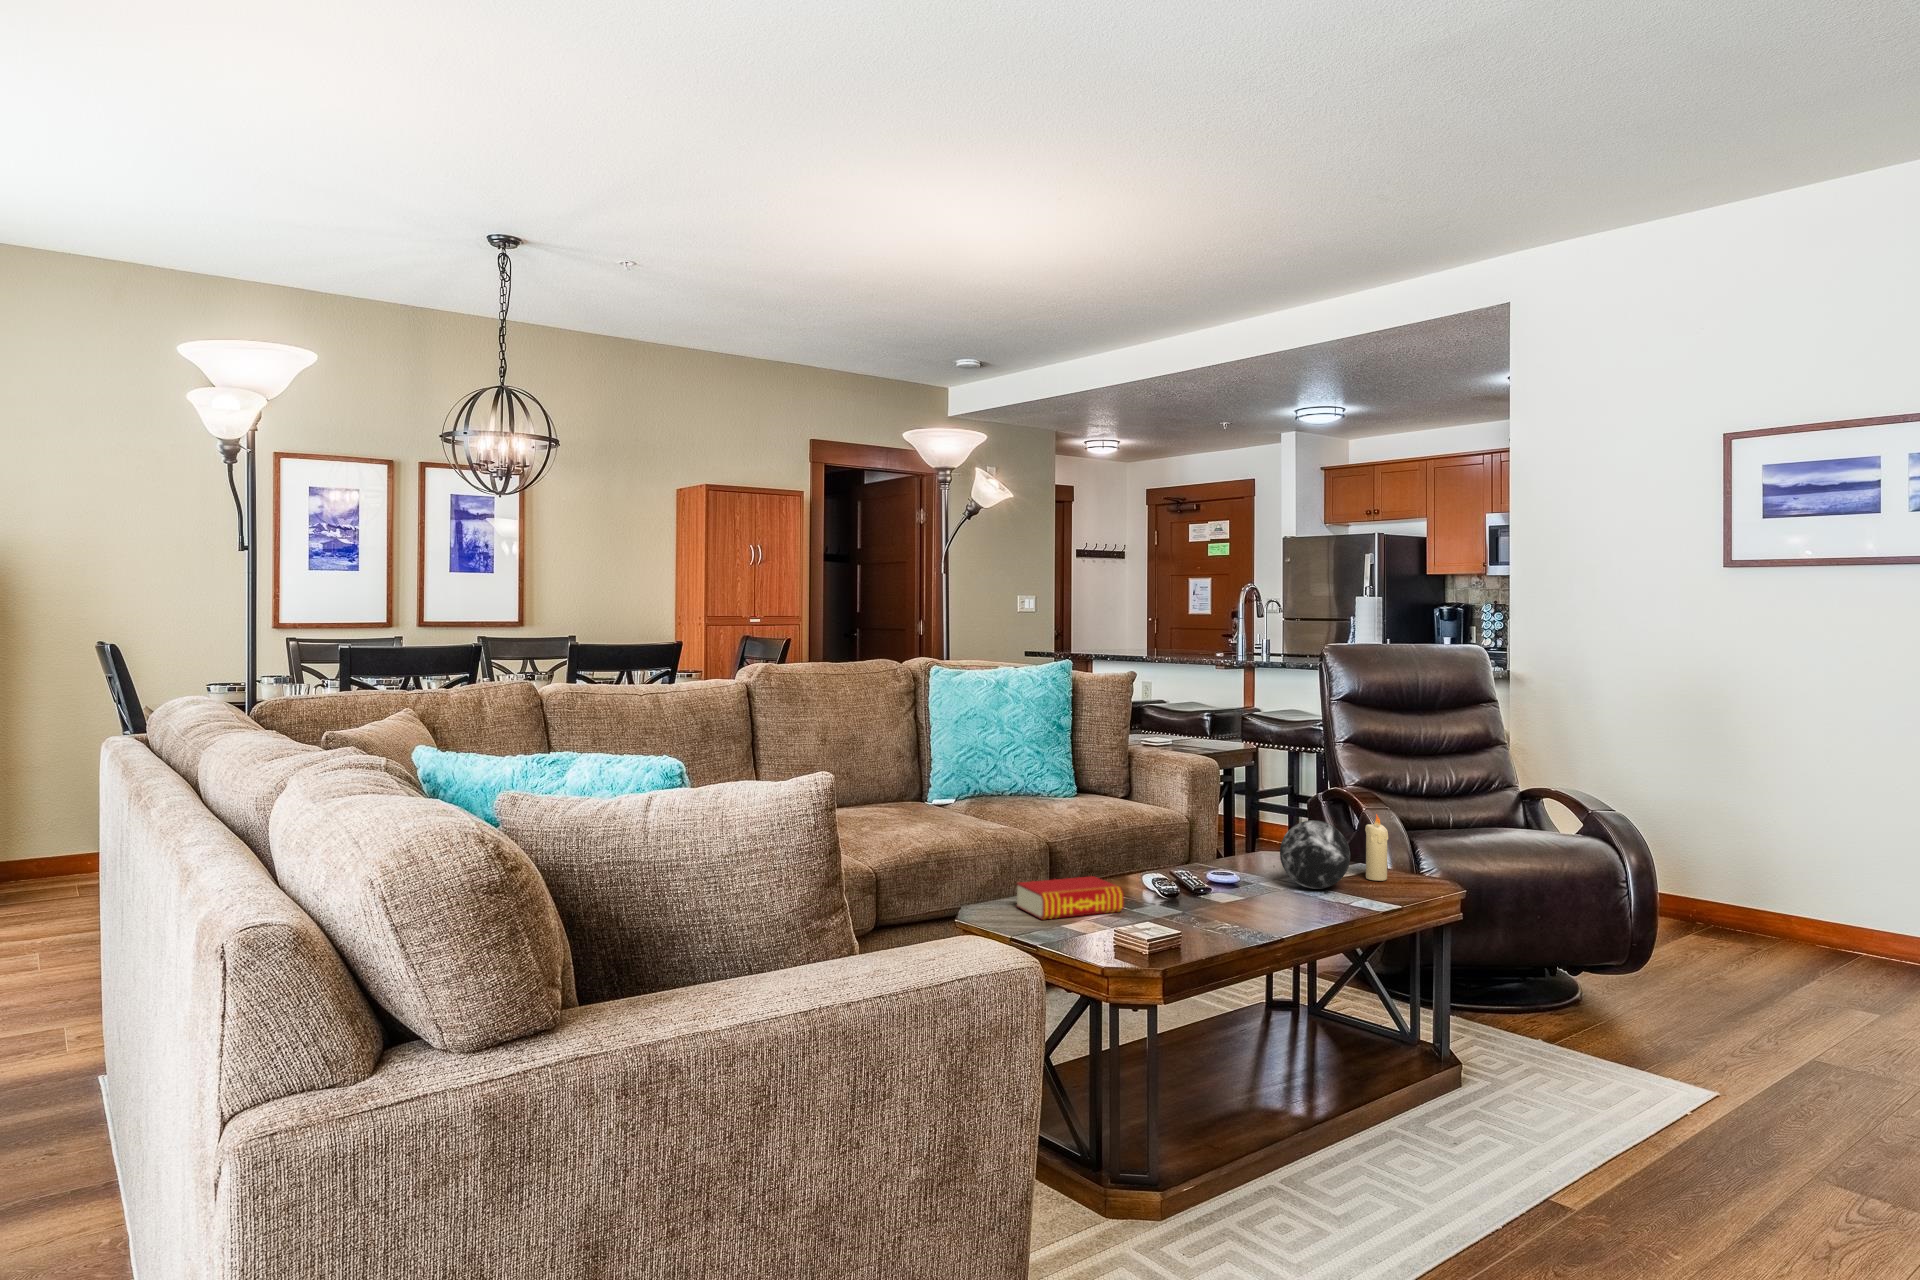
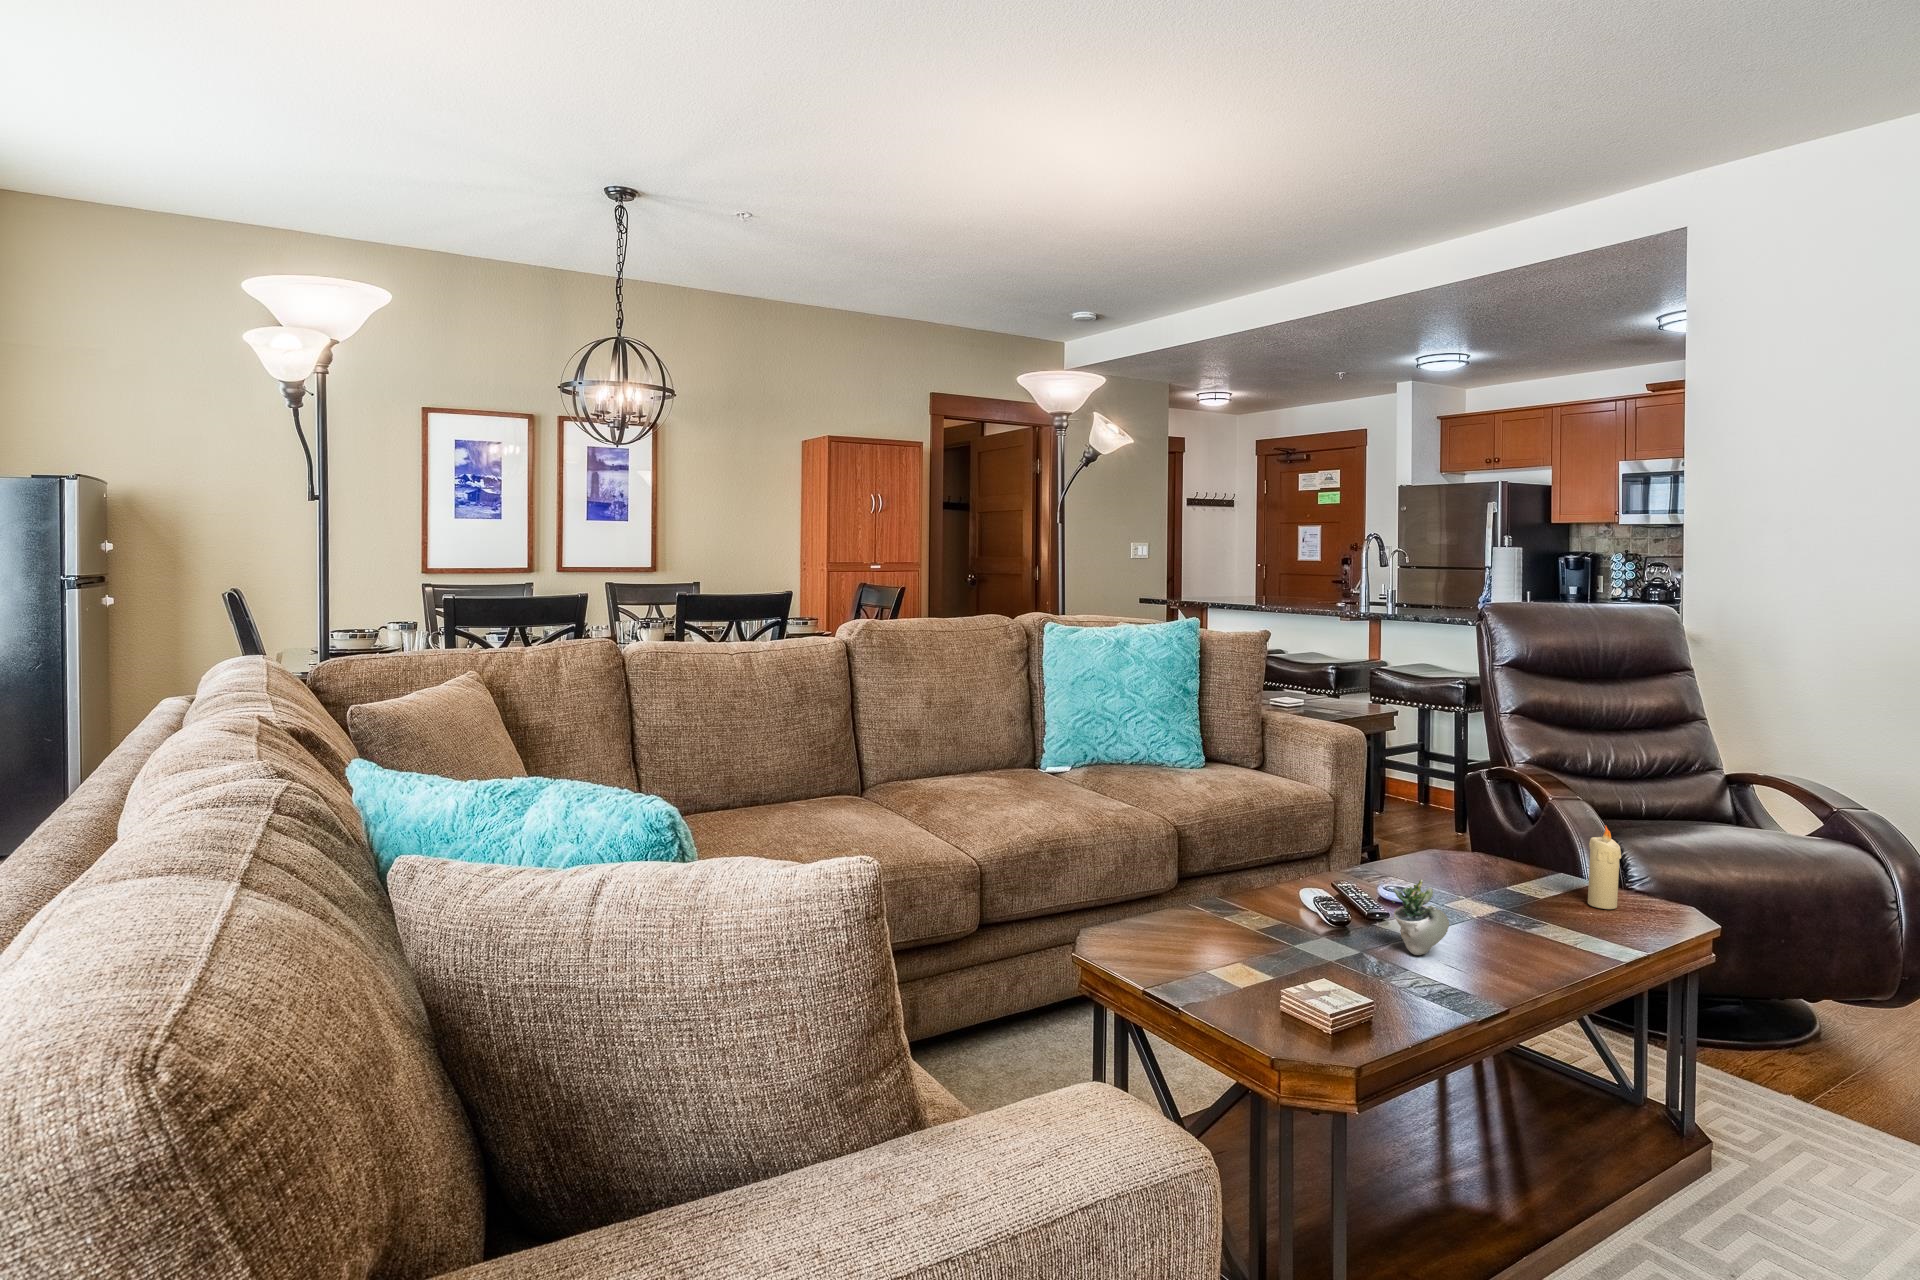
decorative orb: present [1280,820,1350,889] -> none [1482,834,1578,922]
succulent plant: none [1201,850,1247,909] -> present [1394,879,1463,955]
book: present [1017,876,1124,919] -> none [1150,900,1289,964]

